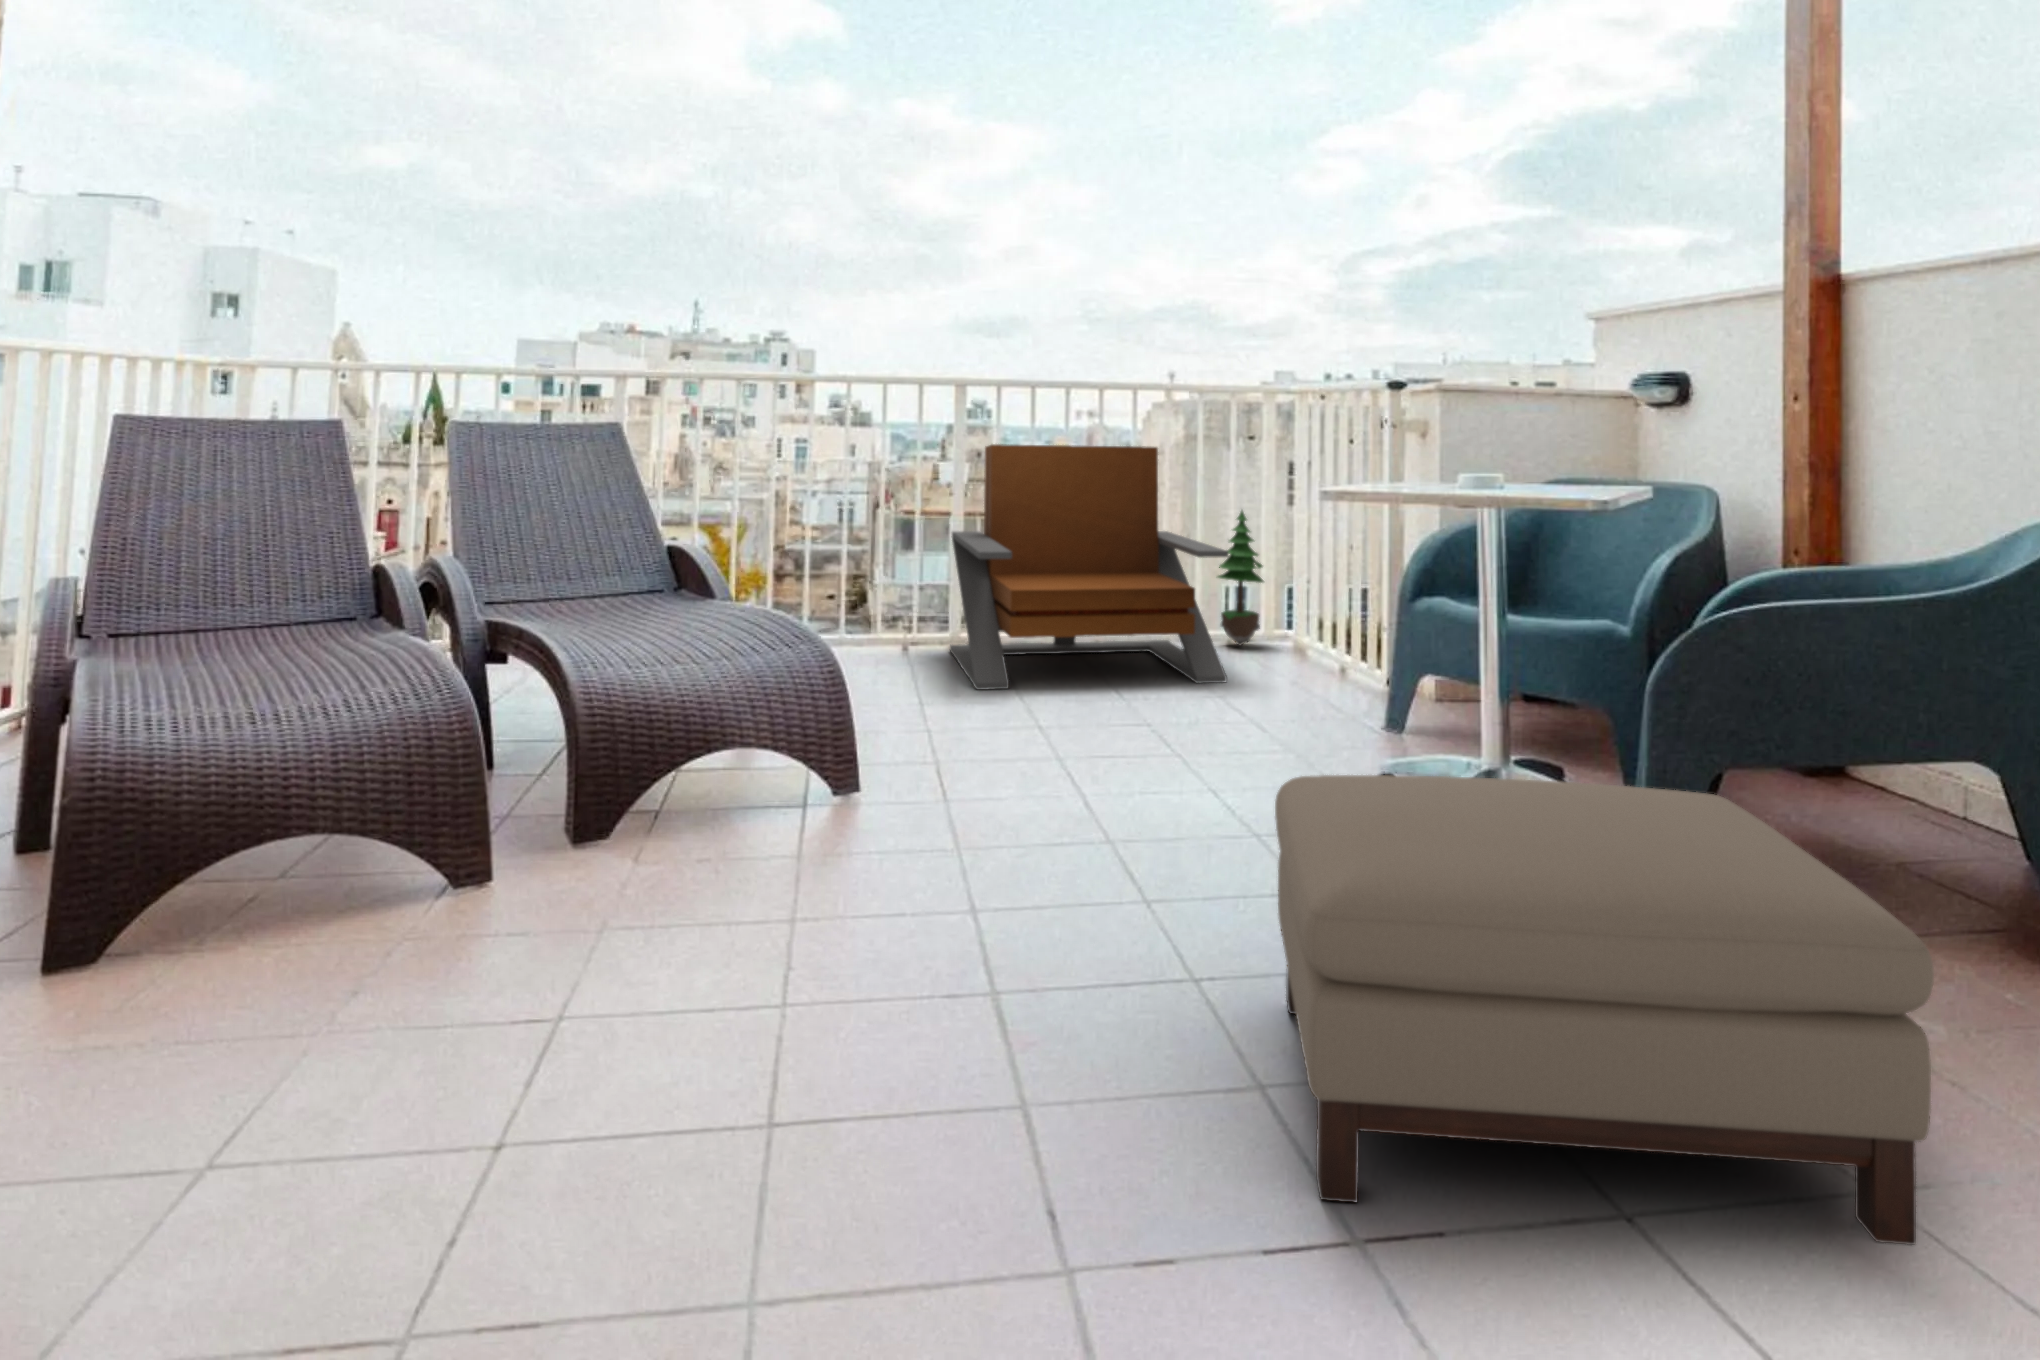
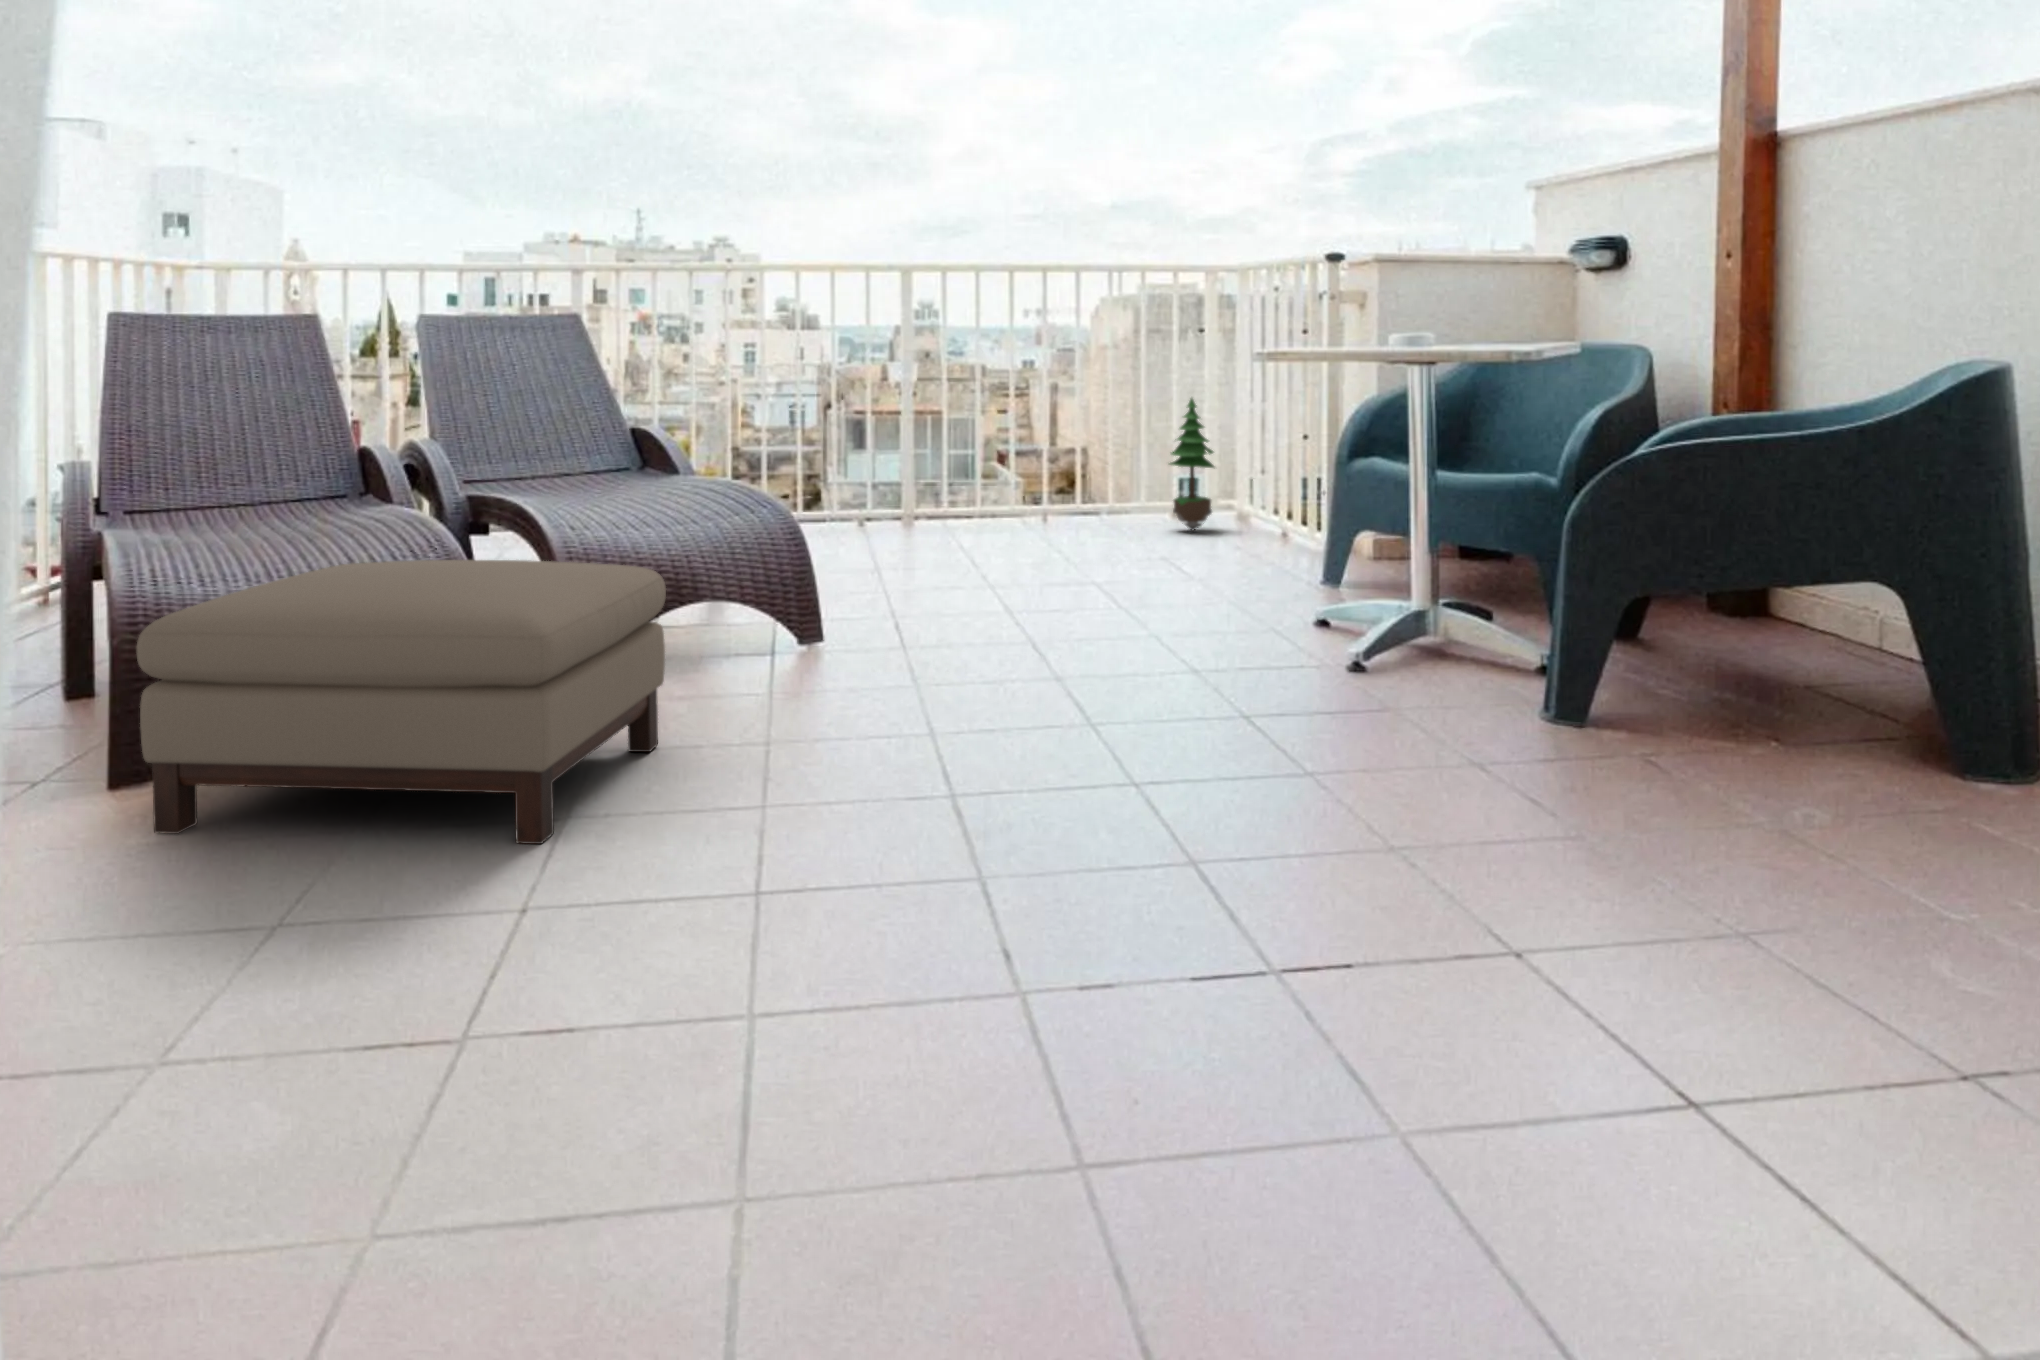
lounge chair: present [950,444,1228,690] -> none [904,336,1179,573]
ottoman: present [1275,775,1934,1245] -> present [137,560,666,844]

